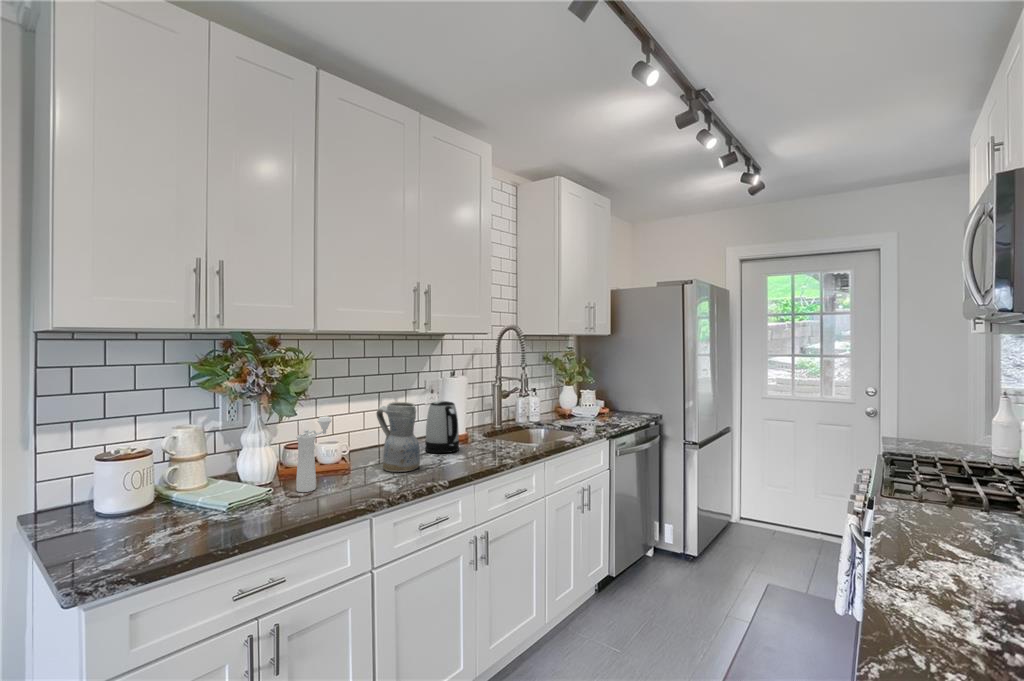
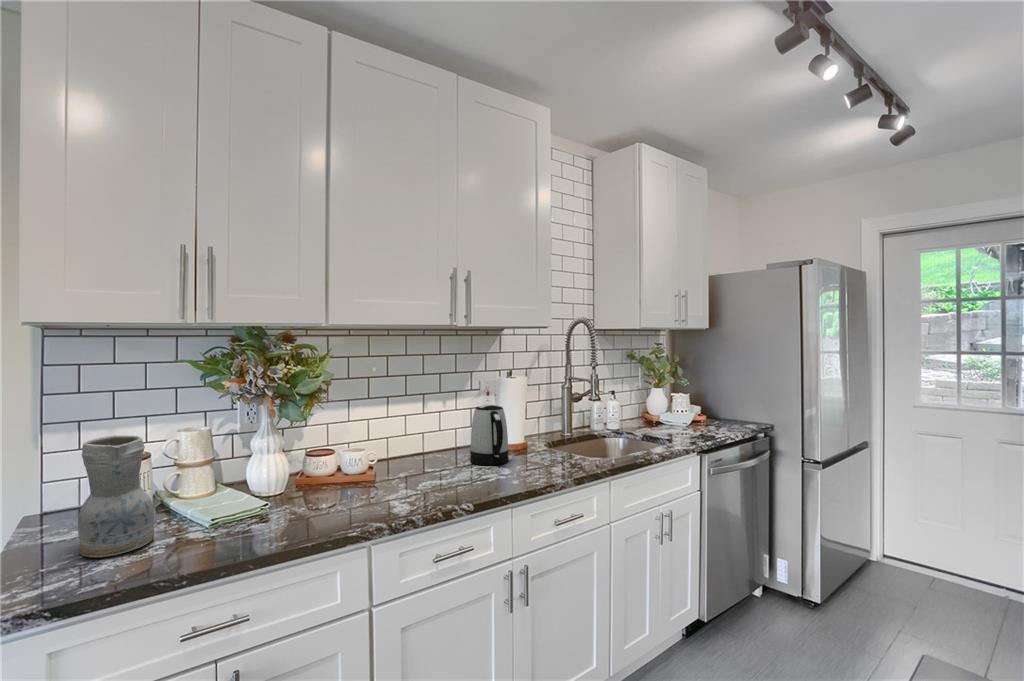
ceramic pitcher: present [376,402,420,472] -> present [78,435,154,557]
pepper mill: present [296,416,332,492] -> none [300,421,347,507]

